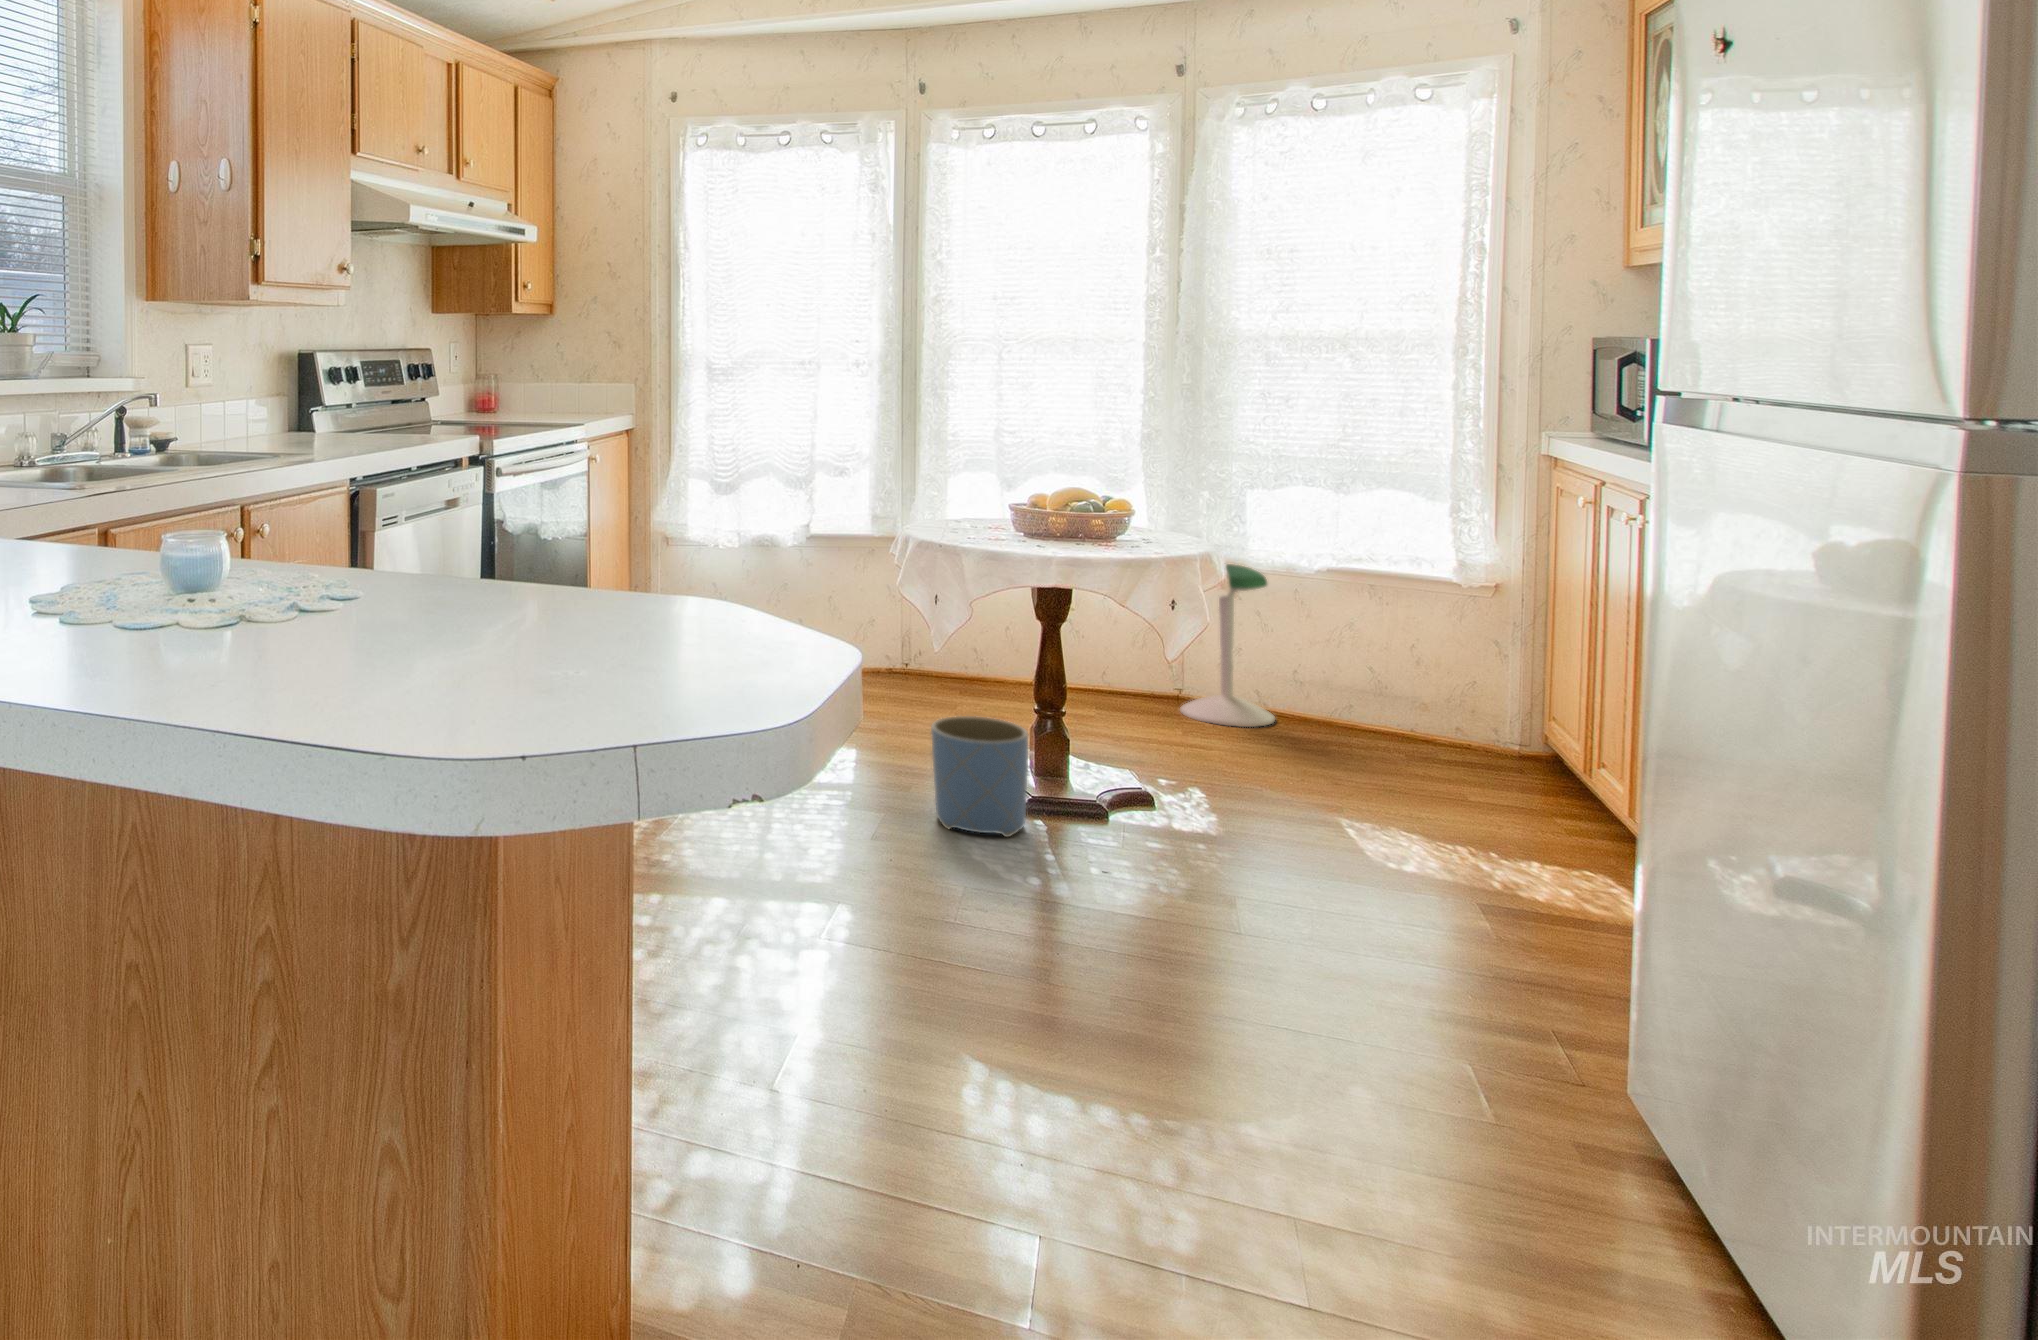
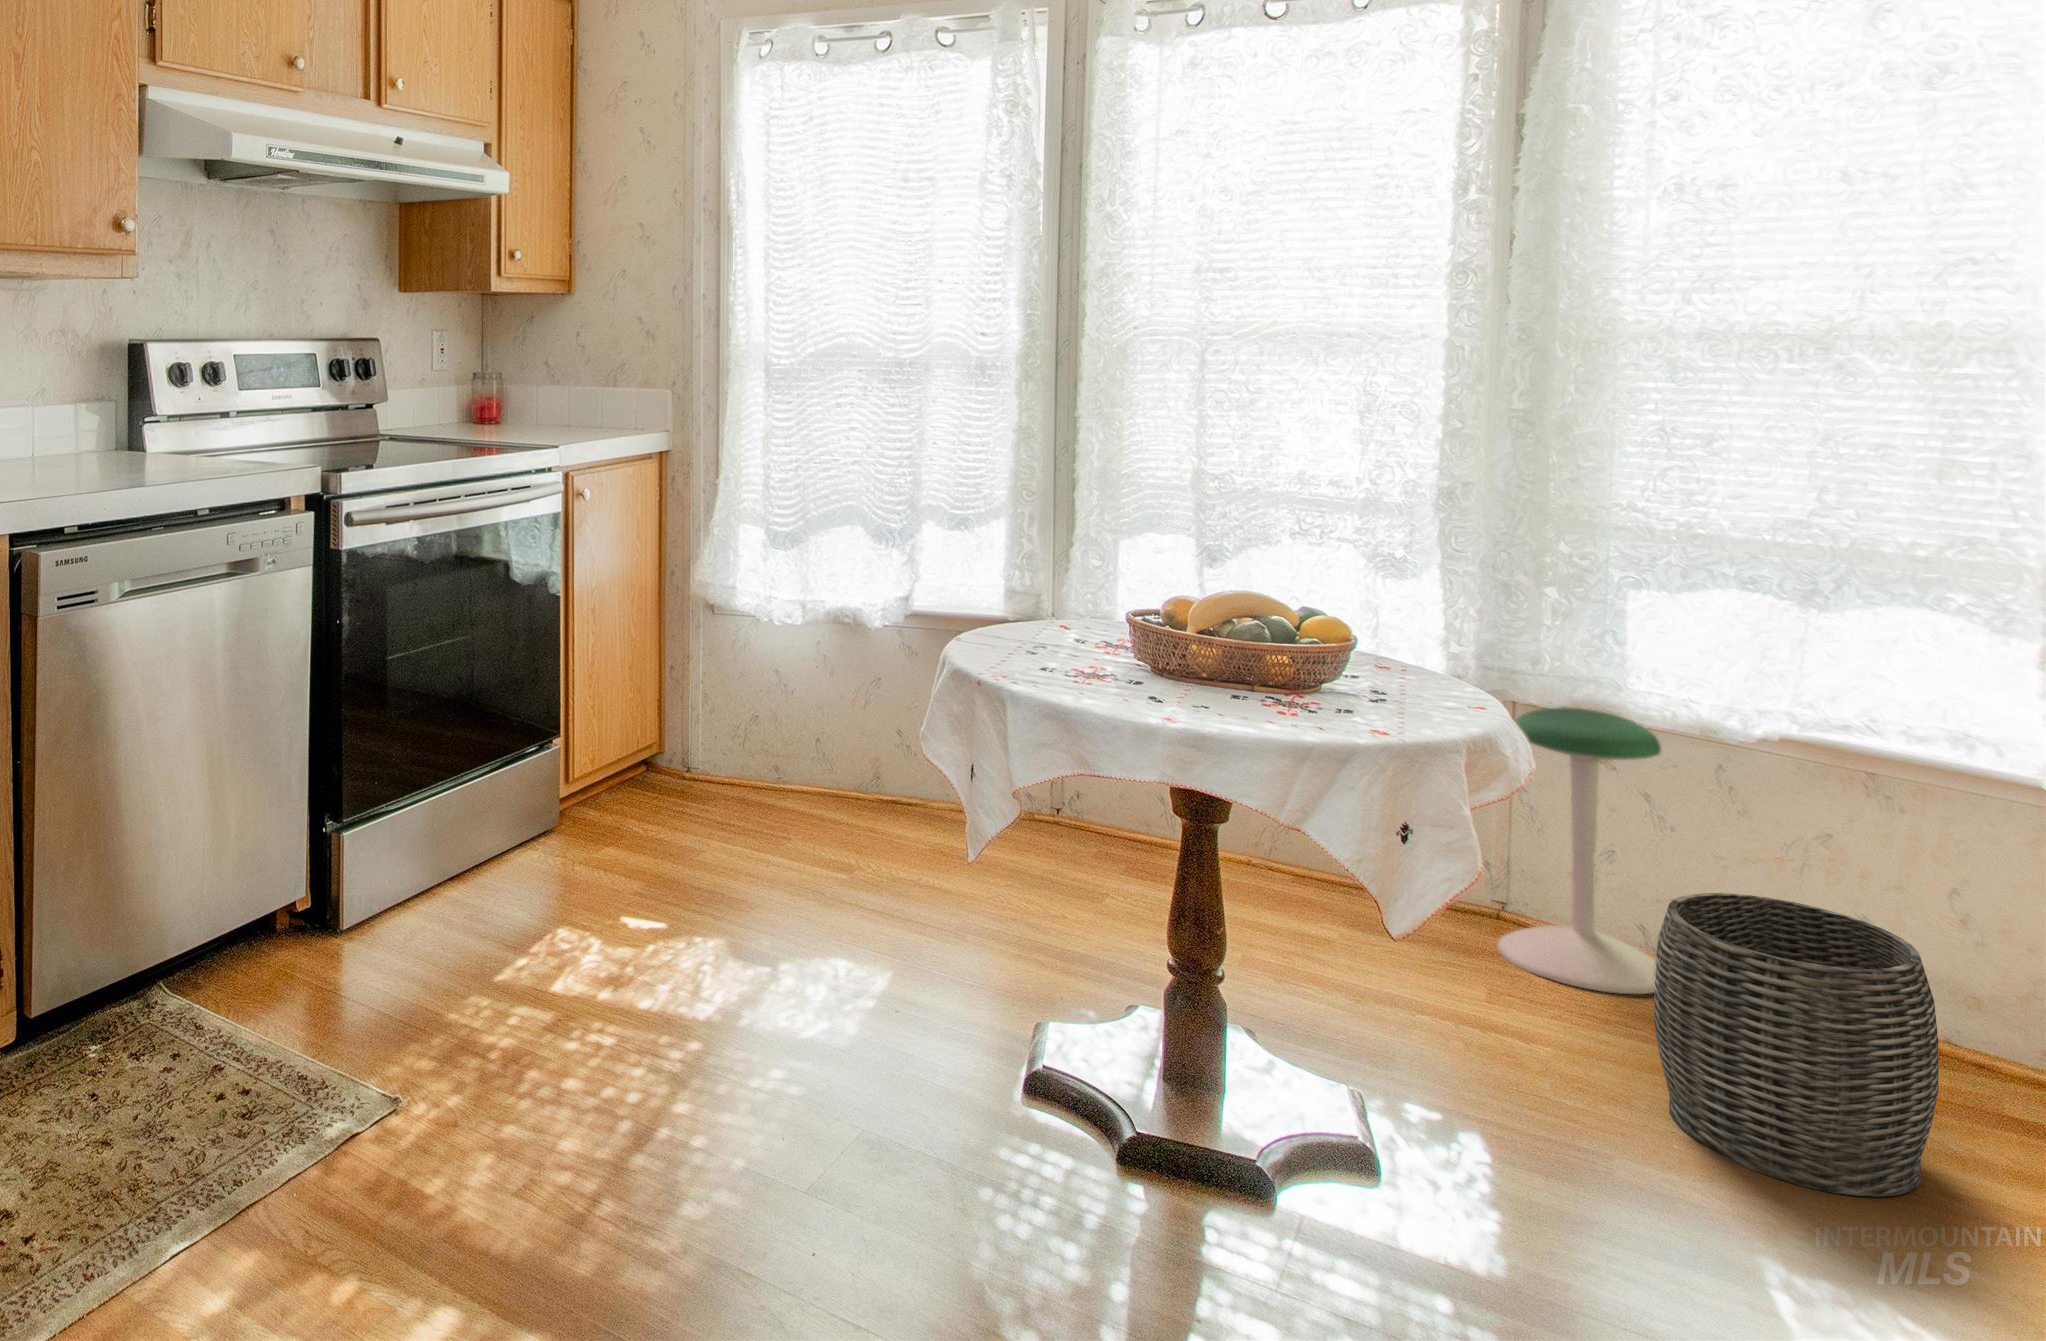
woven basket: none [1276,651,1411,796] -> present [1654,893,1939,1197]
planter: present [931,716,1028,837] -> none [950,984,1122,1229]

